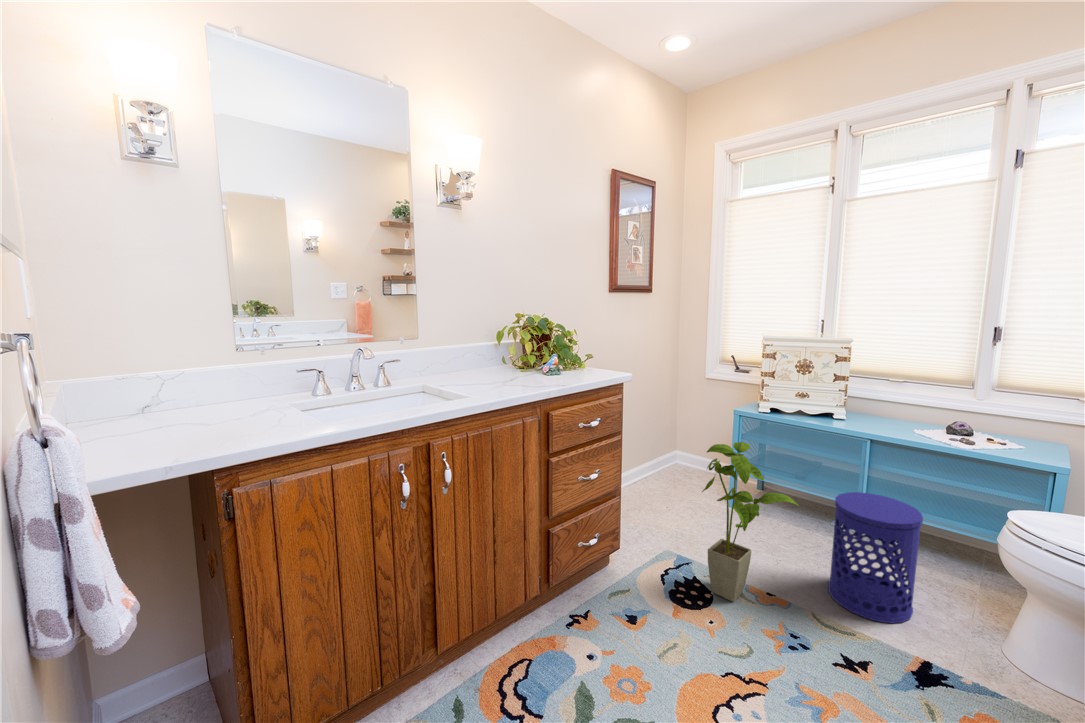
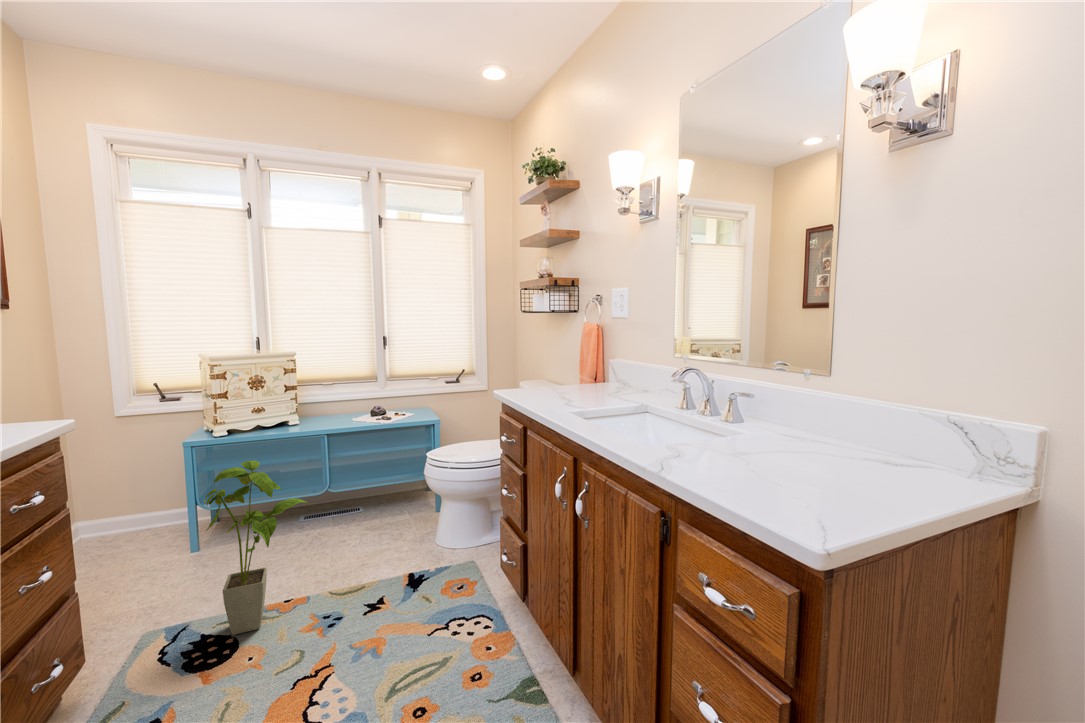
waste bin: present [828,492,923,623] -> none [323,474,387,576]

